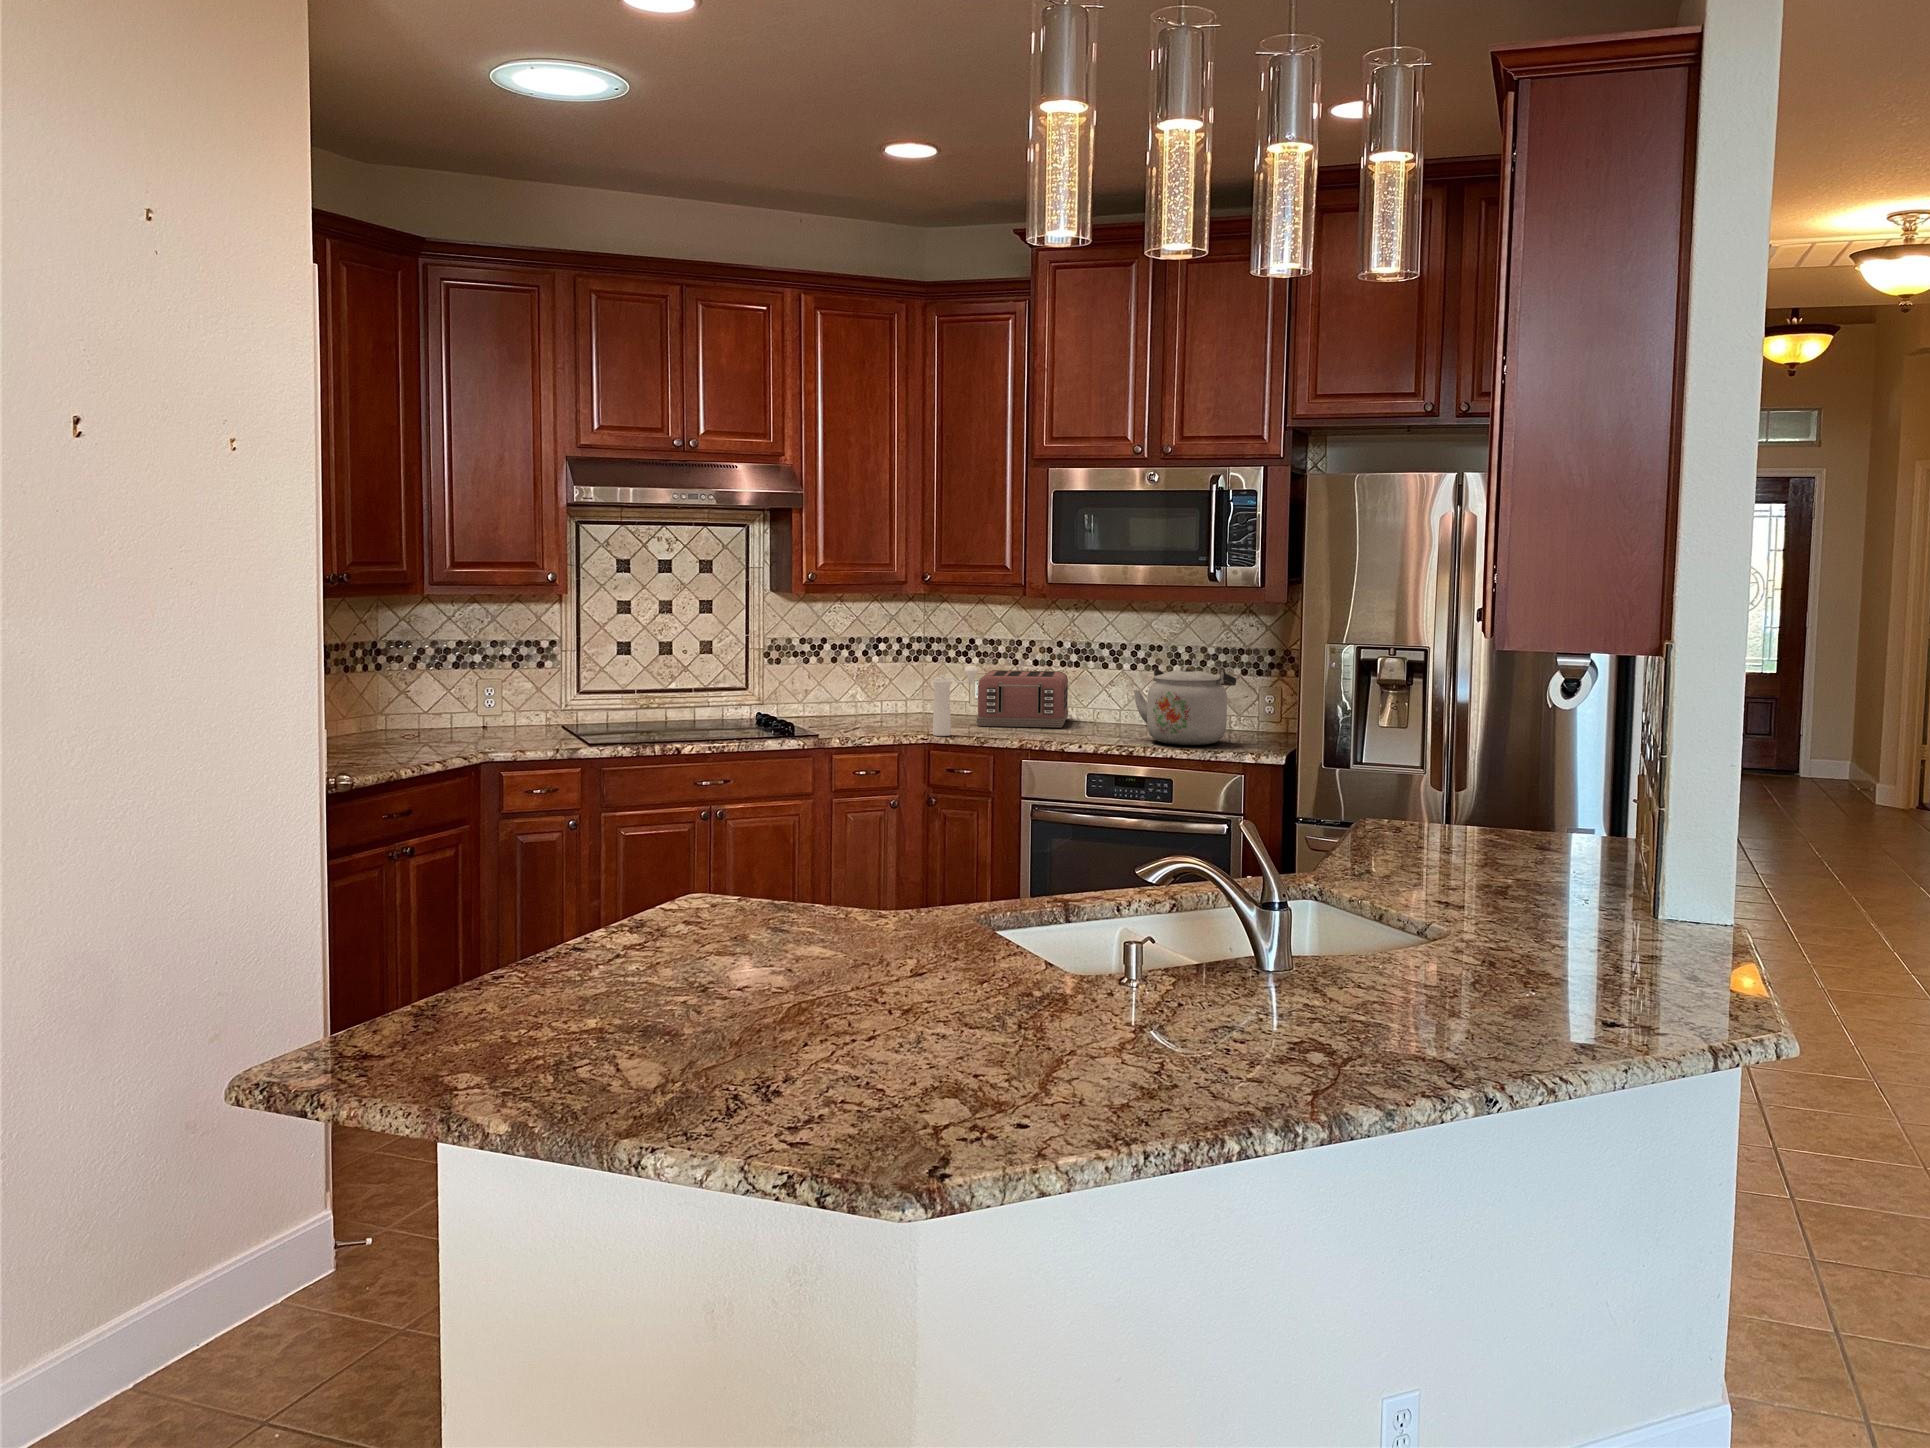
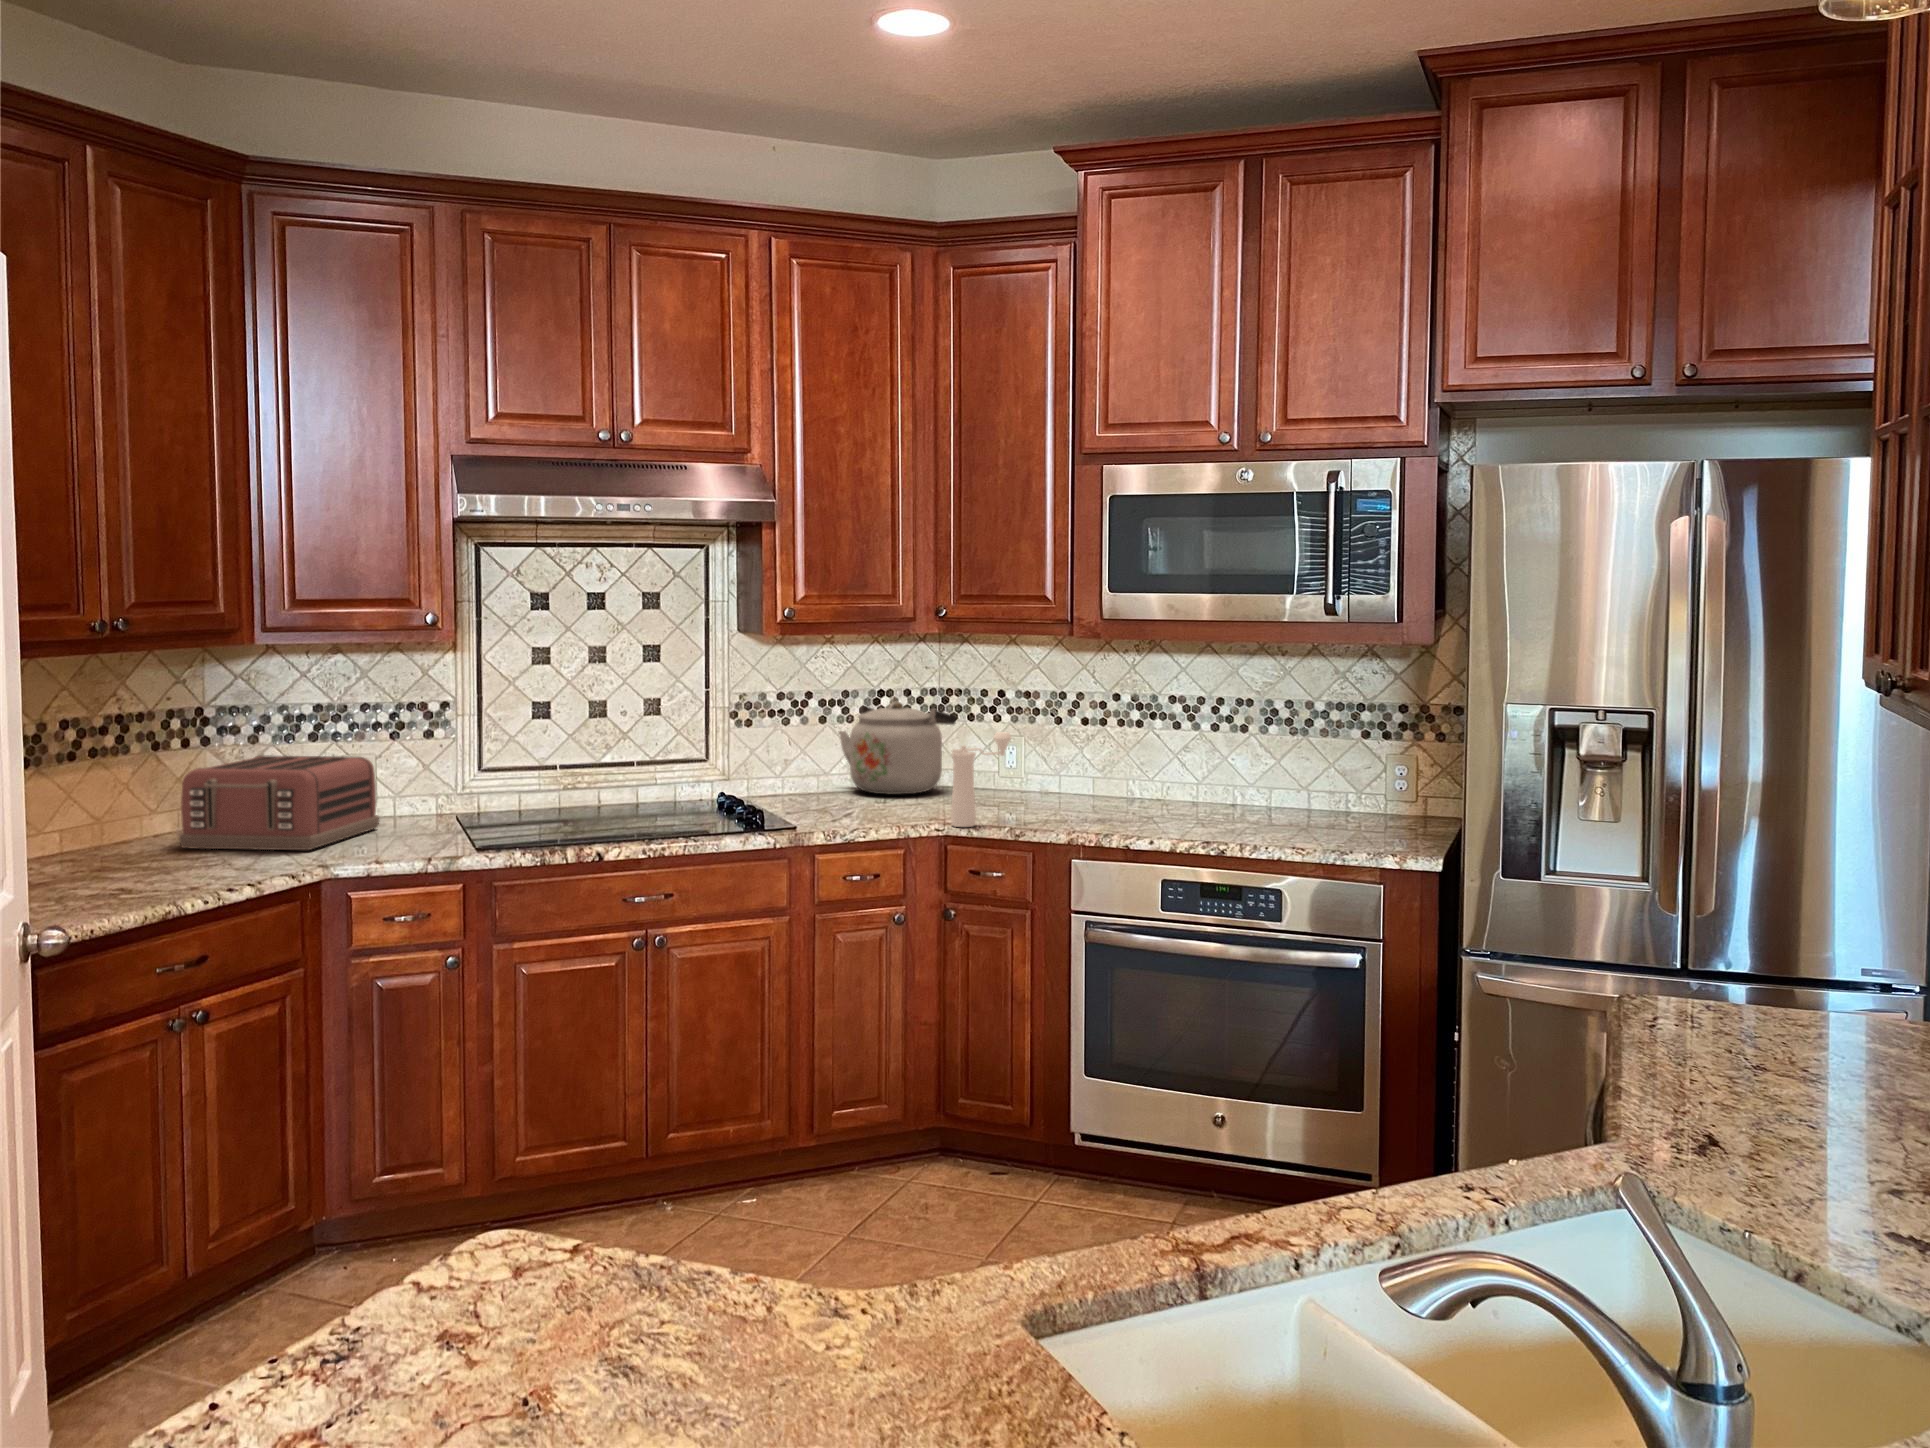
kettle: present [1133,665,1236,745] -> present [839,702,956,794]
toaster: present [976,670,1068,728] -> present [179,755,379,850]

